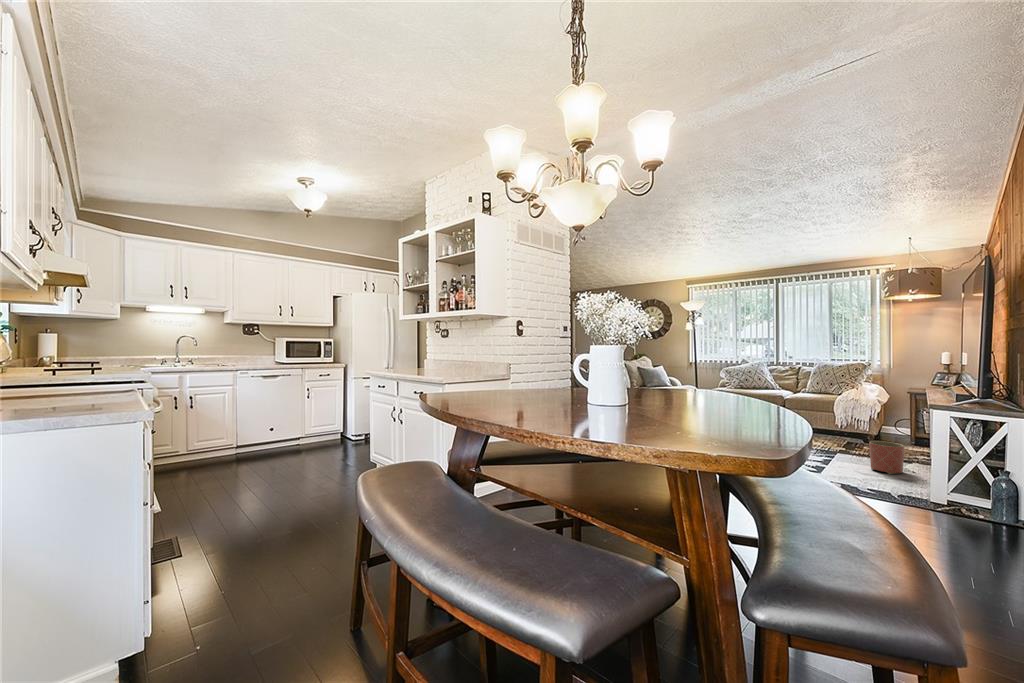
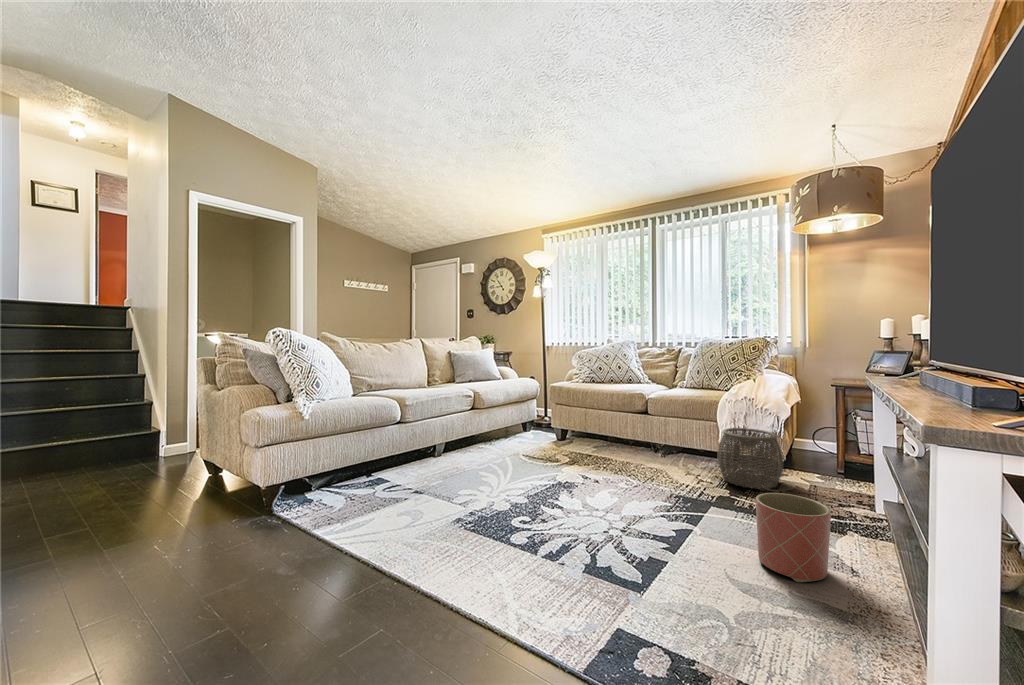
woven basket: none [837,416,879,449] -> present [717,428,784,489]

